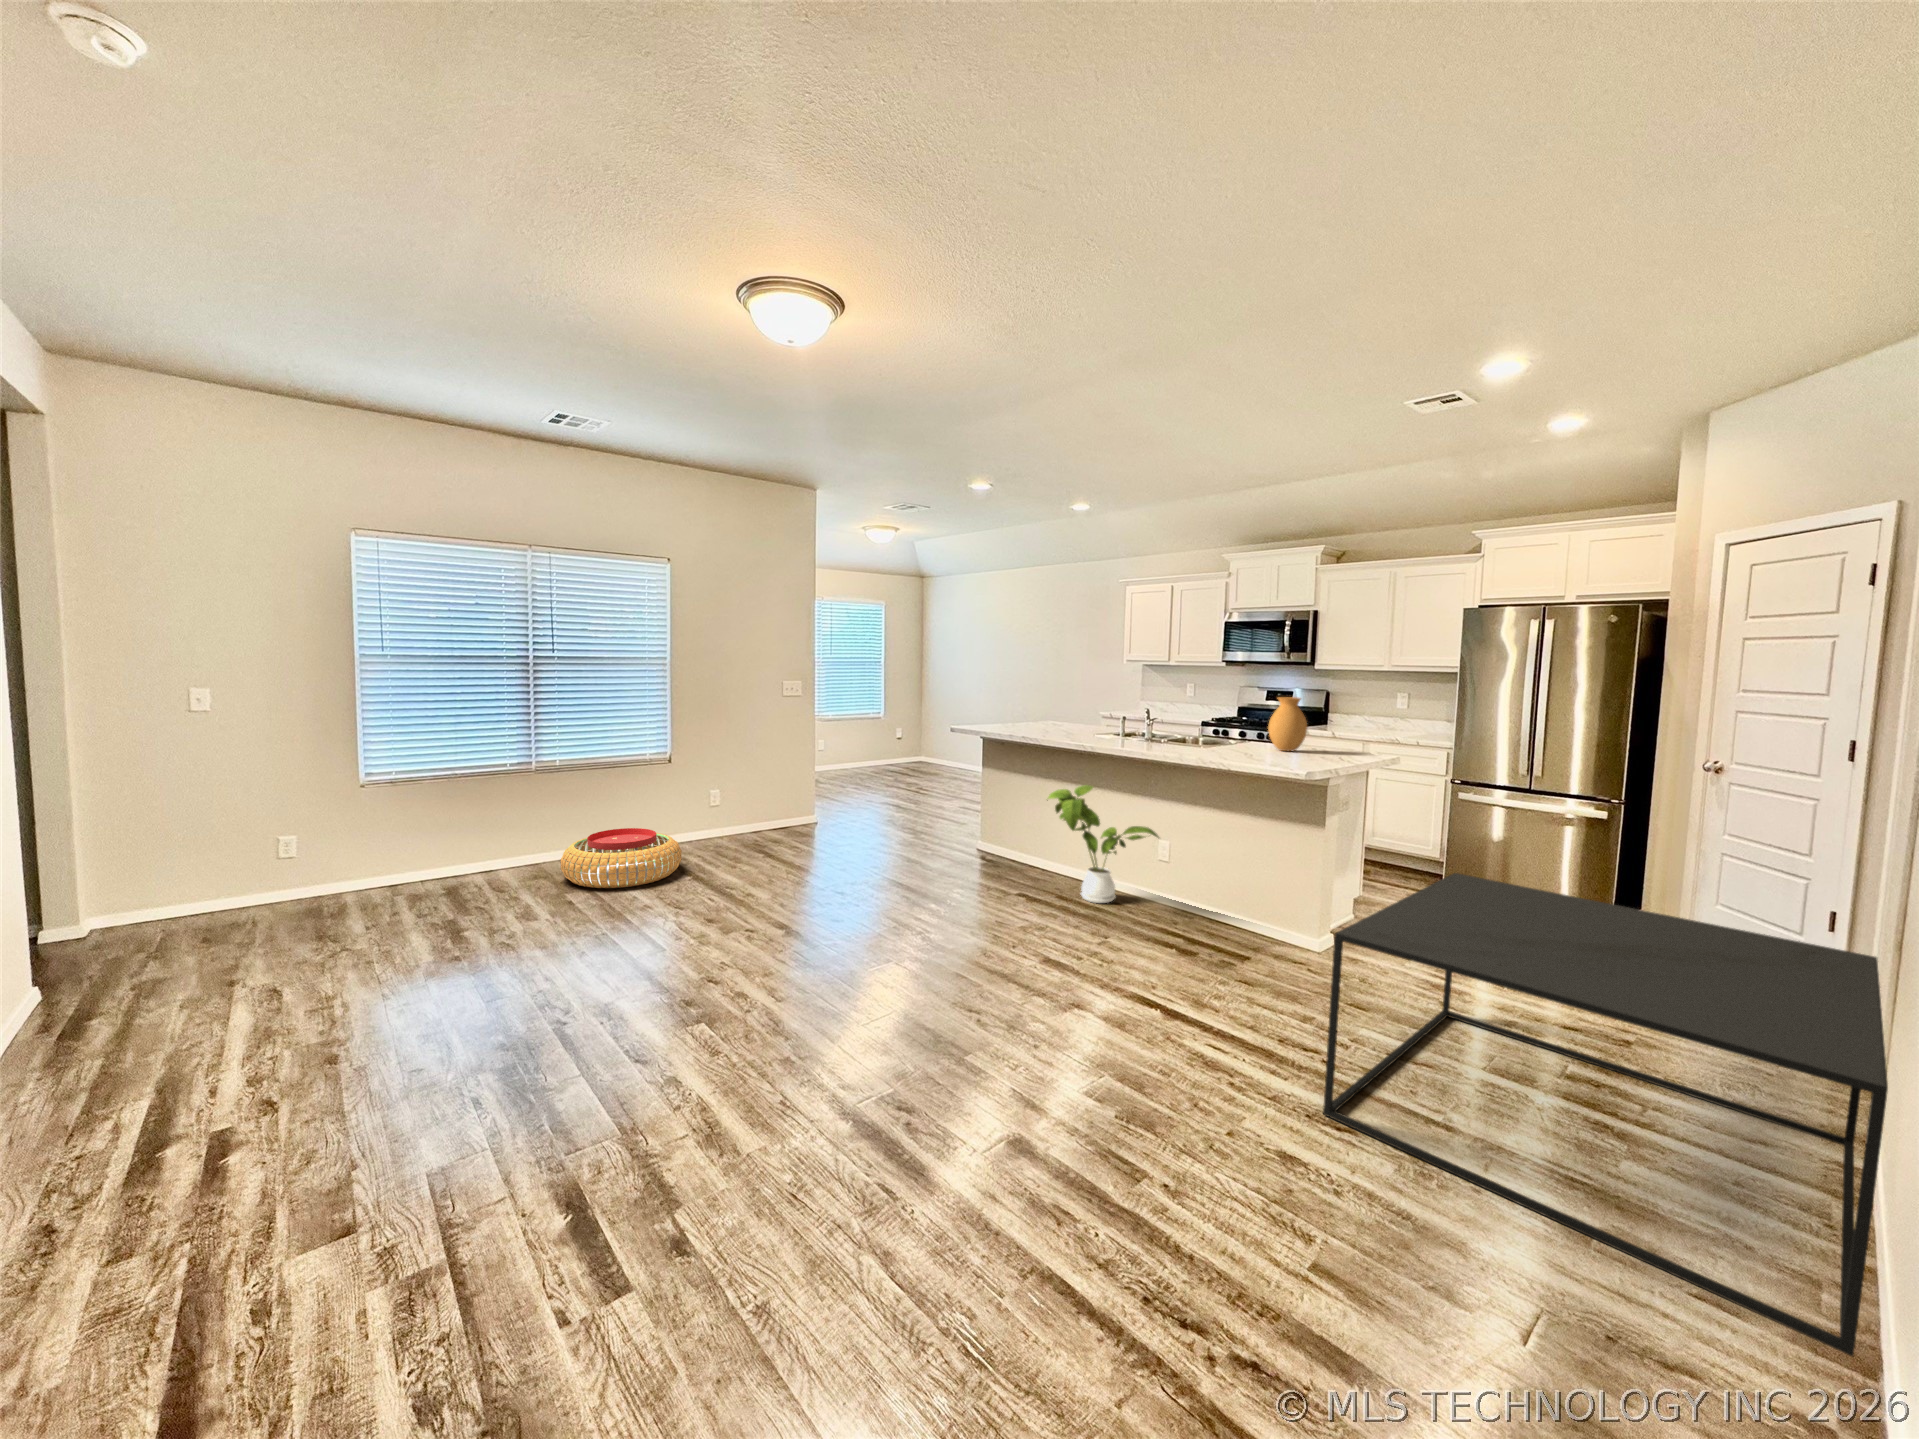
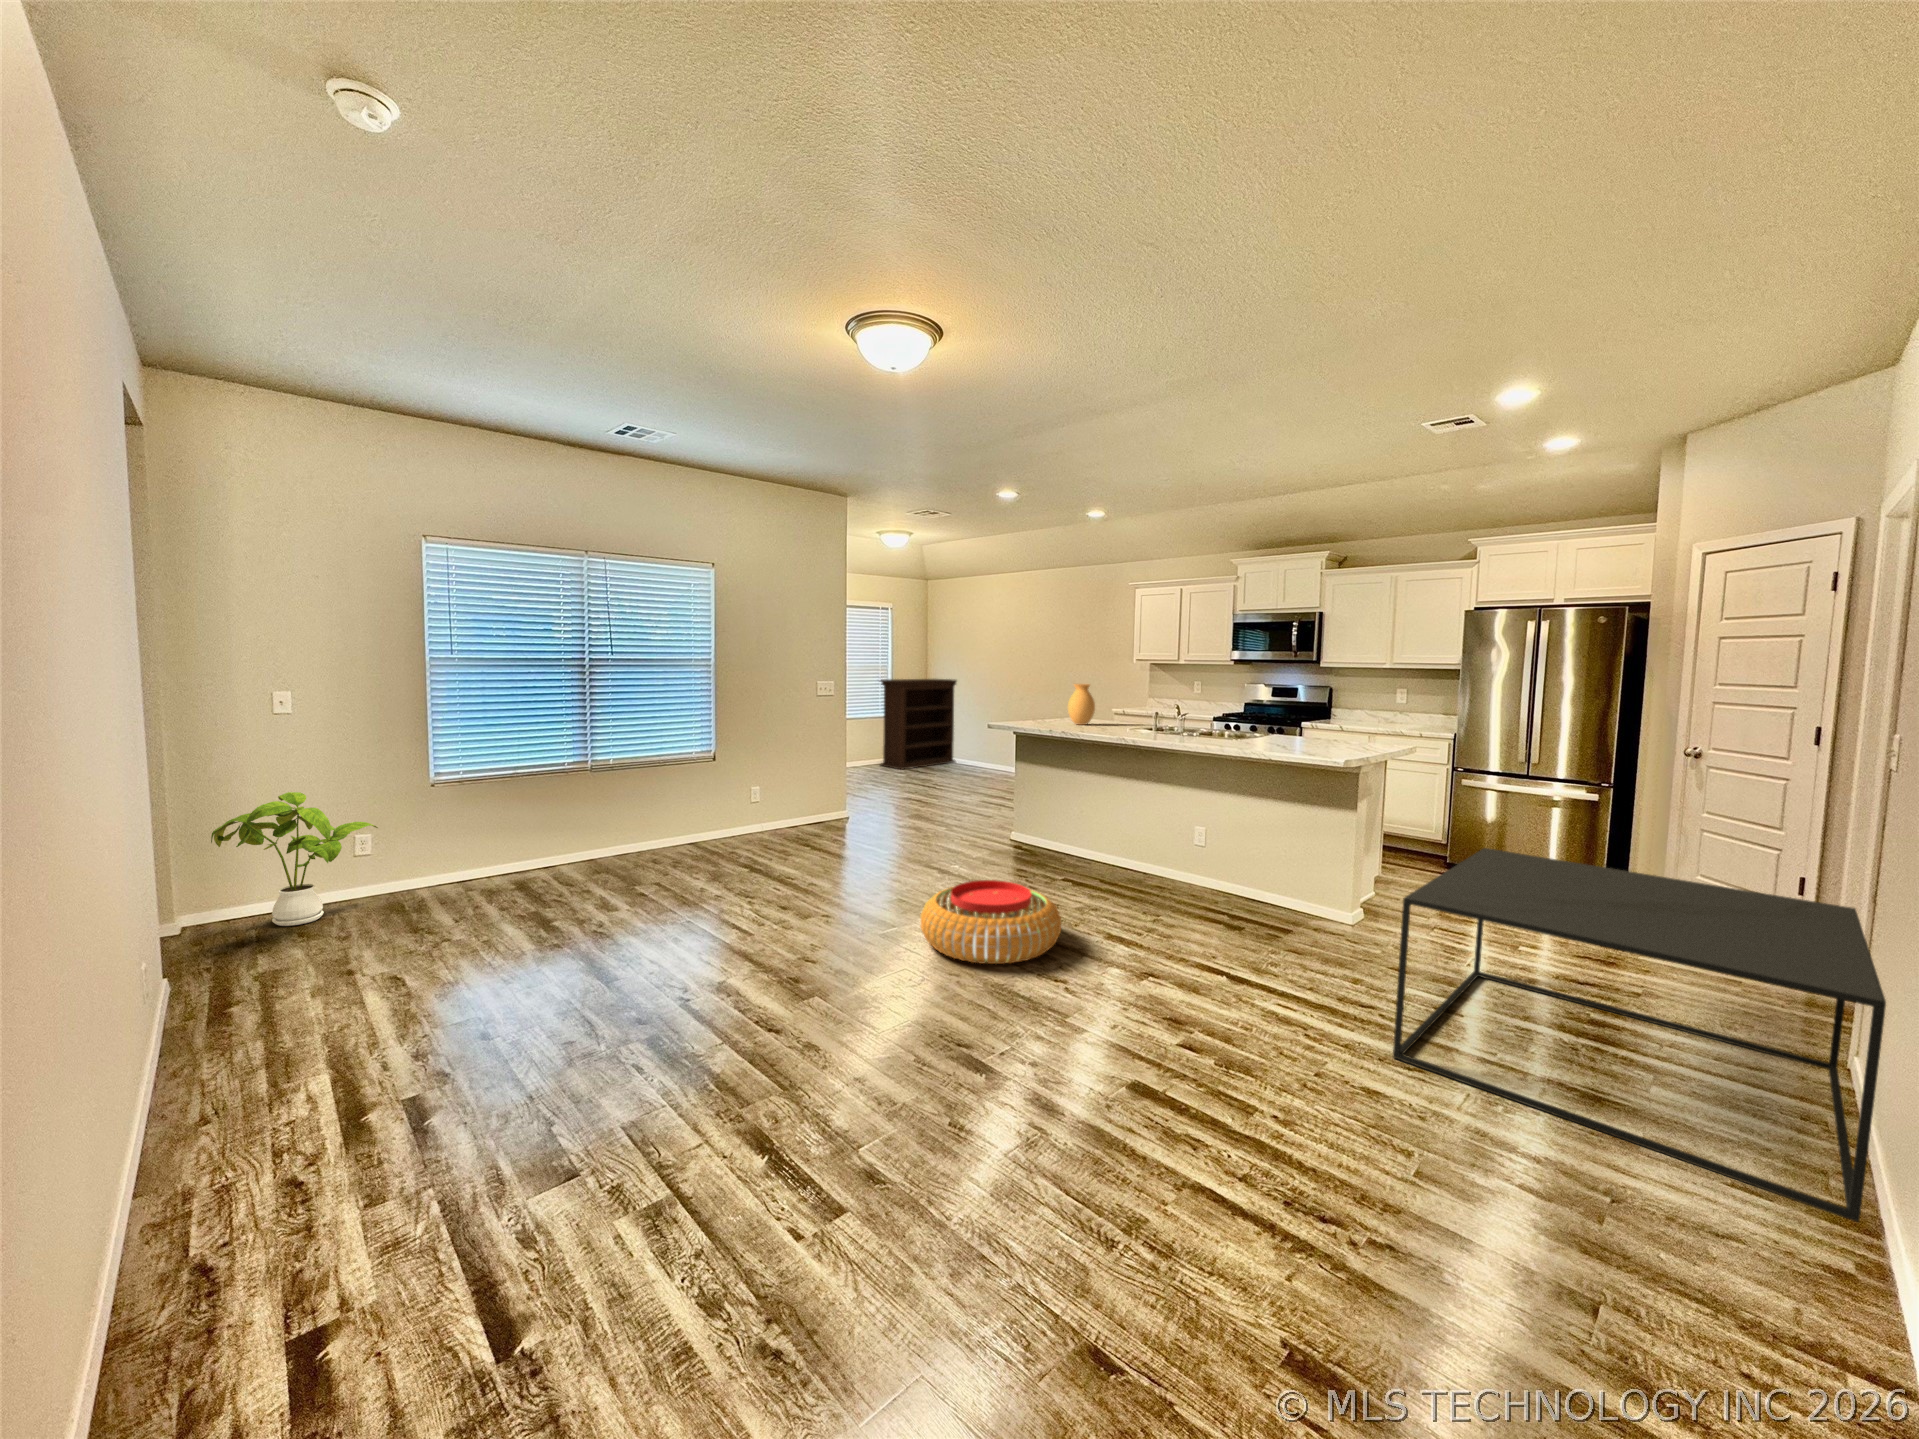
bookshelf: none [871,679,956,772] -> present [880,679,957,770]
vase: present [1268,697,1307,751] -> present [1068,684,1095,725]
house plant: present [1048,785,1159,903] -> present [211,792,378,926]
pouf: present [561,828,682,888] -> present [921,880,1061,964]

